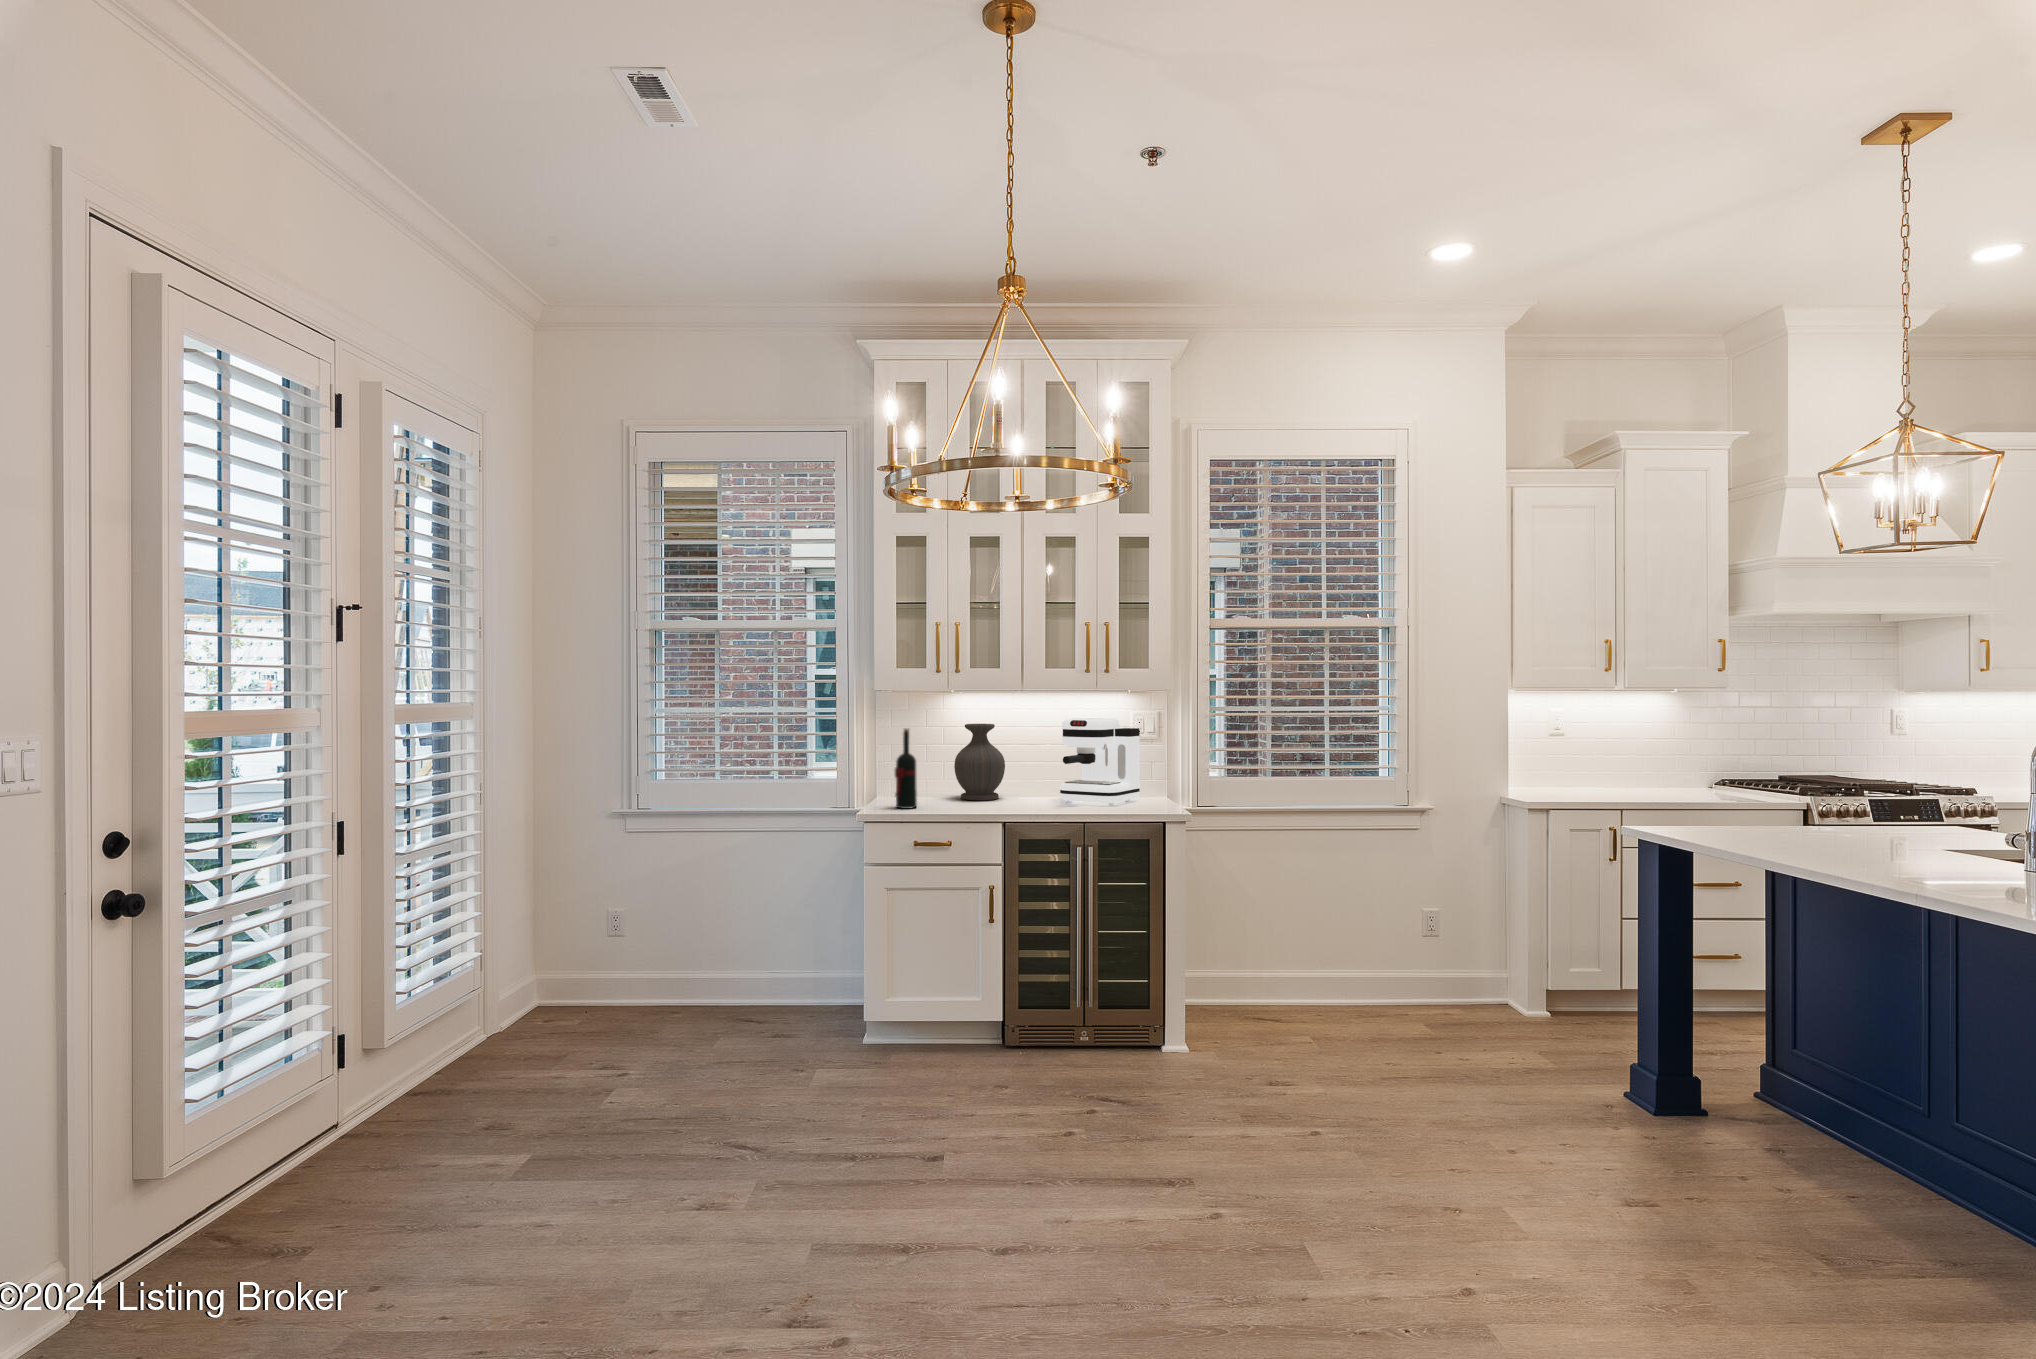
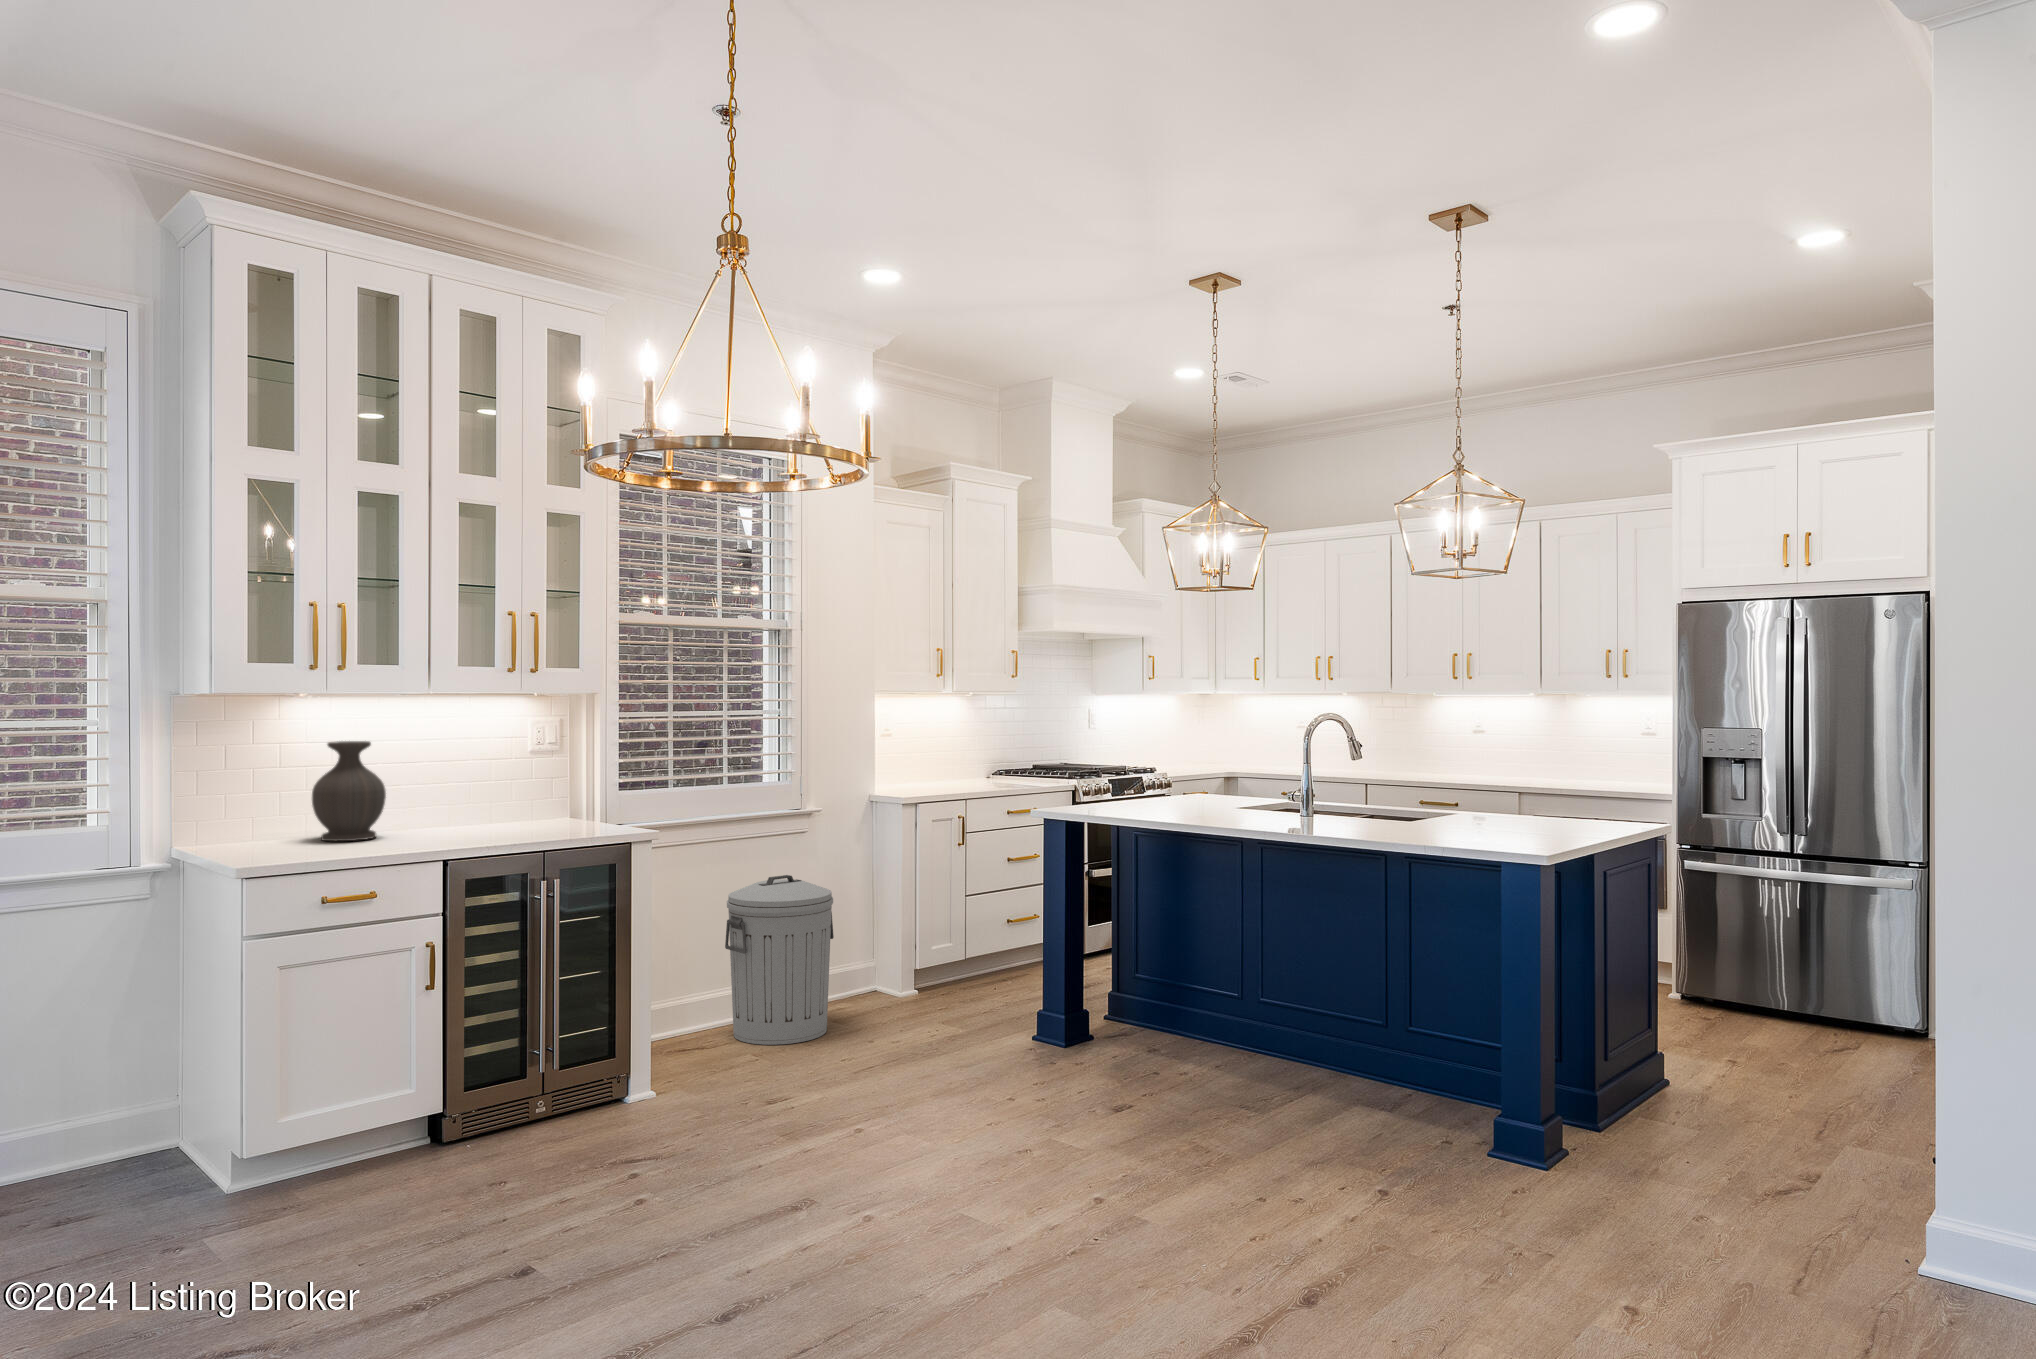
coffee maker: present [1060,718,1140,805] -> none [468,730,557,833]
wine bottle: present [895,729,917,809] -> none [264,749,296,859]
trash can: none [1307,869,1421,1037] -> present [725,875,834,1045]

